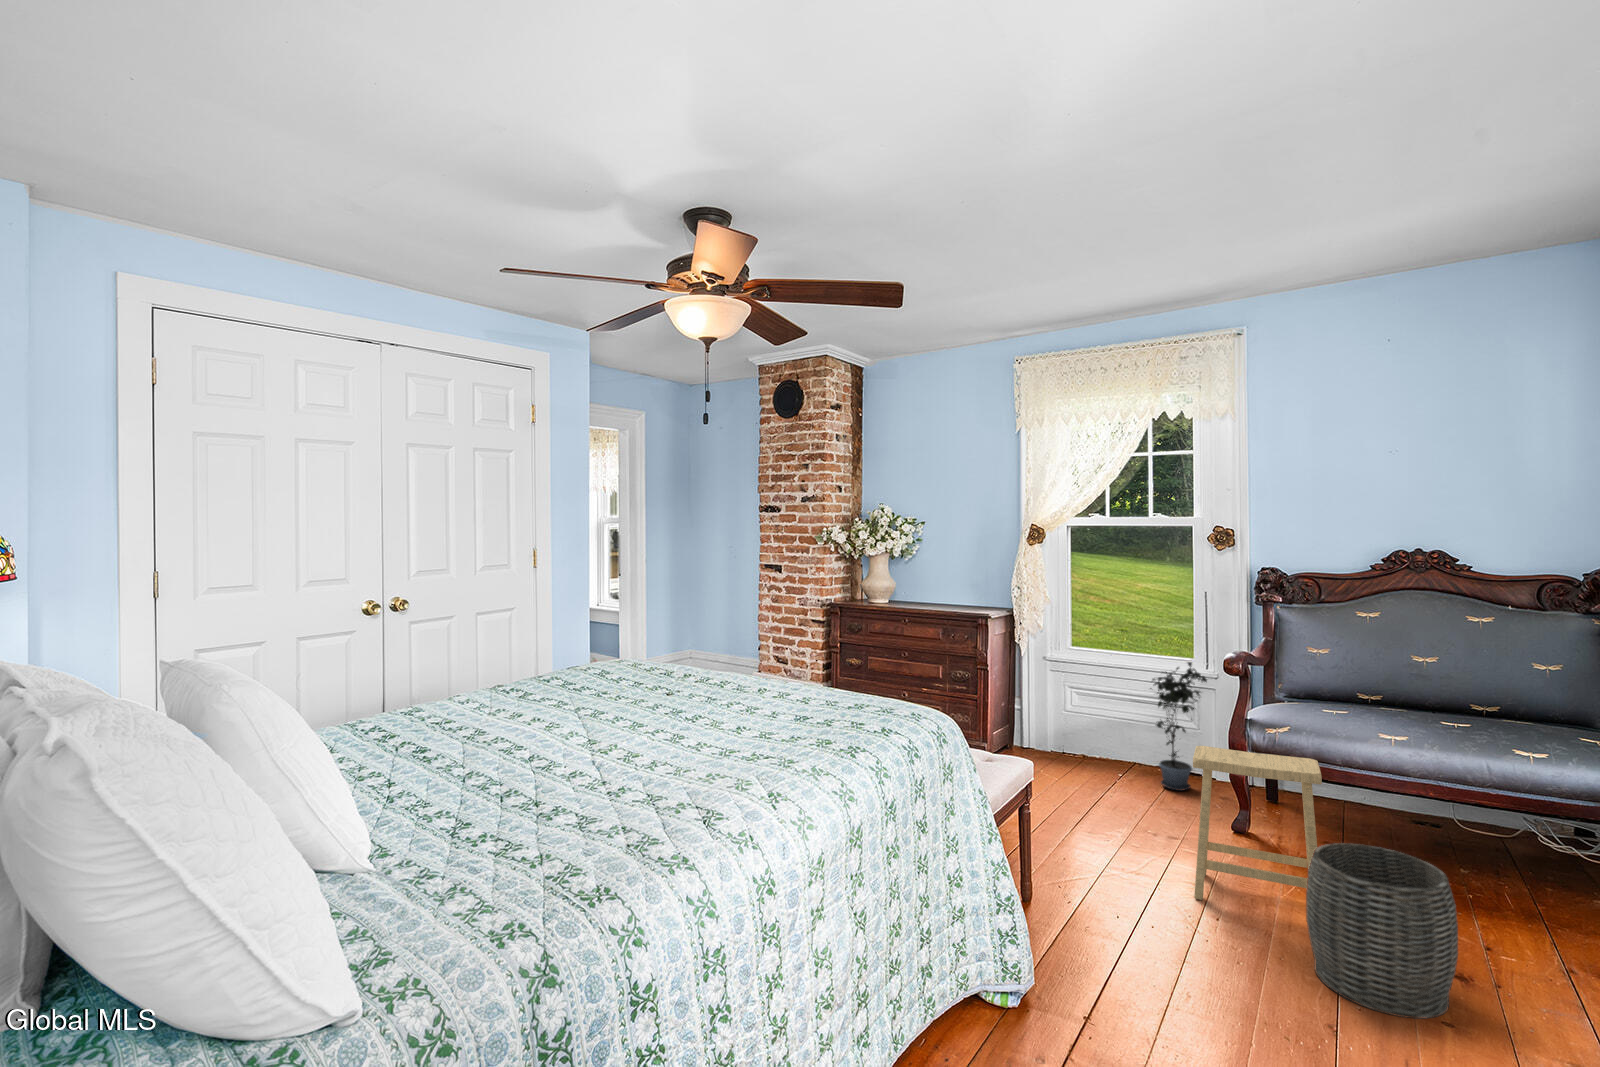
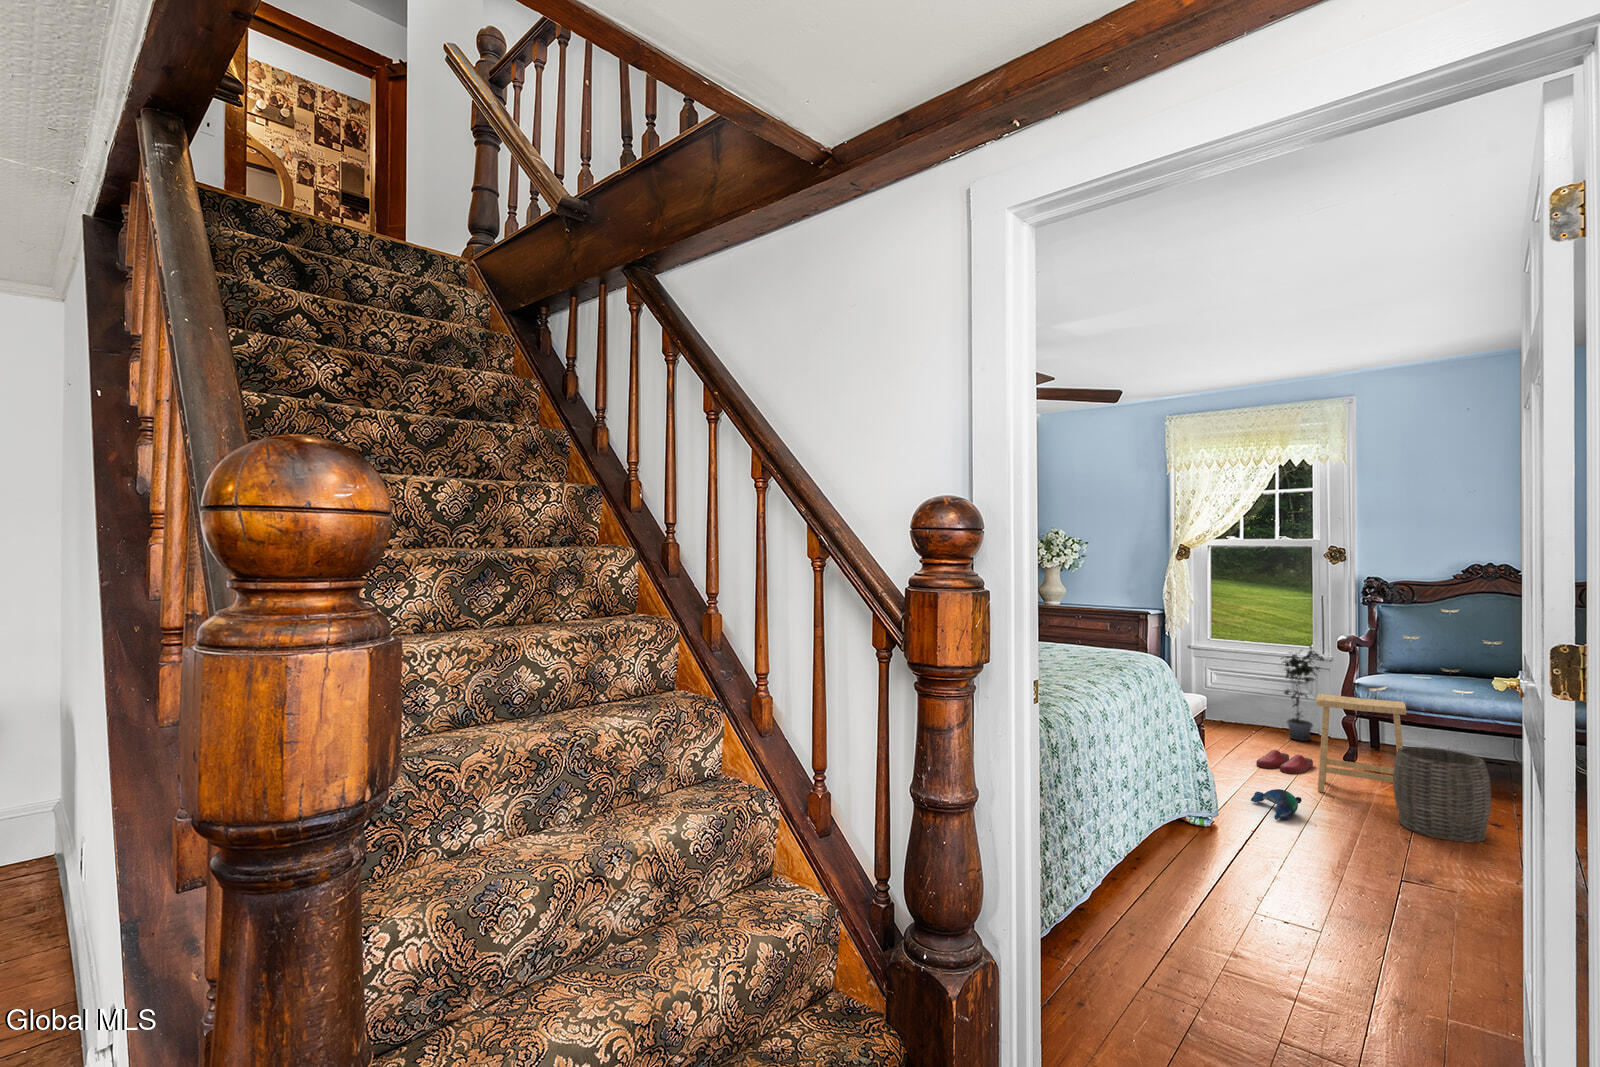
slippers: none [1114,818,1190,859] -> present [1256,750,1313,774]
plush toy: none [1094,912,1168,977] -> present [1251,789,1302,820]

